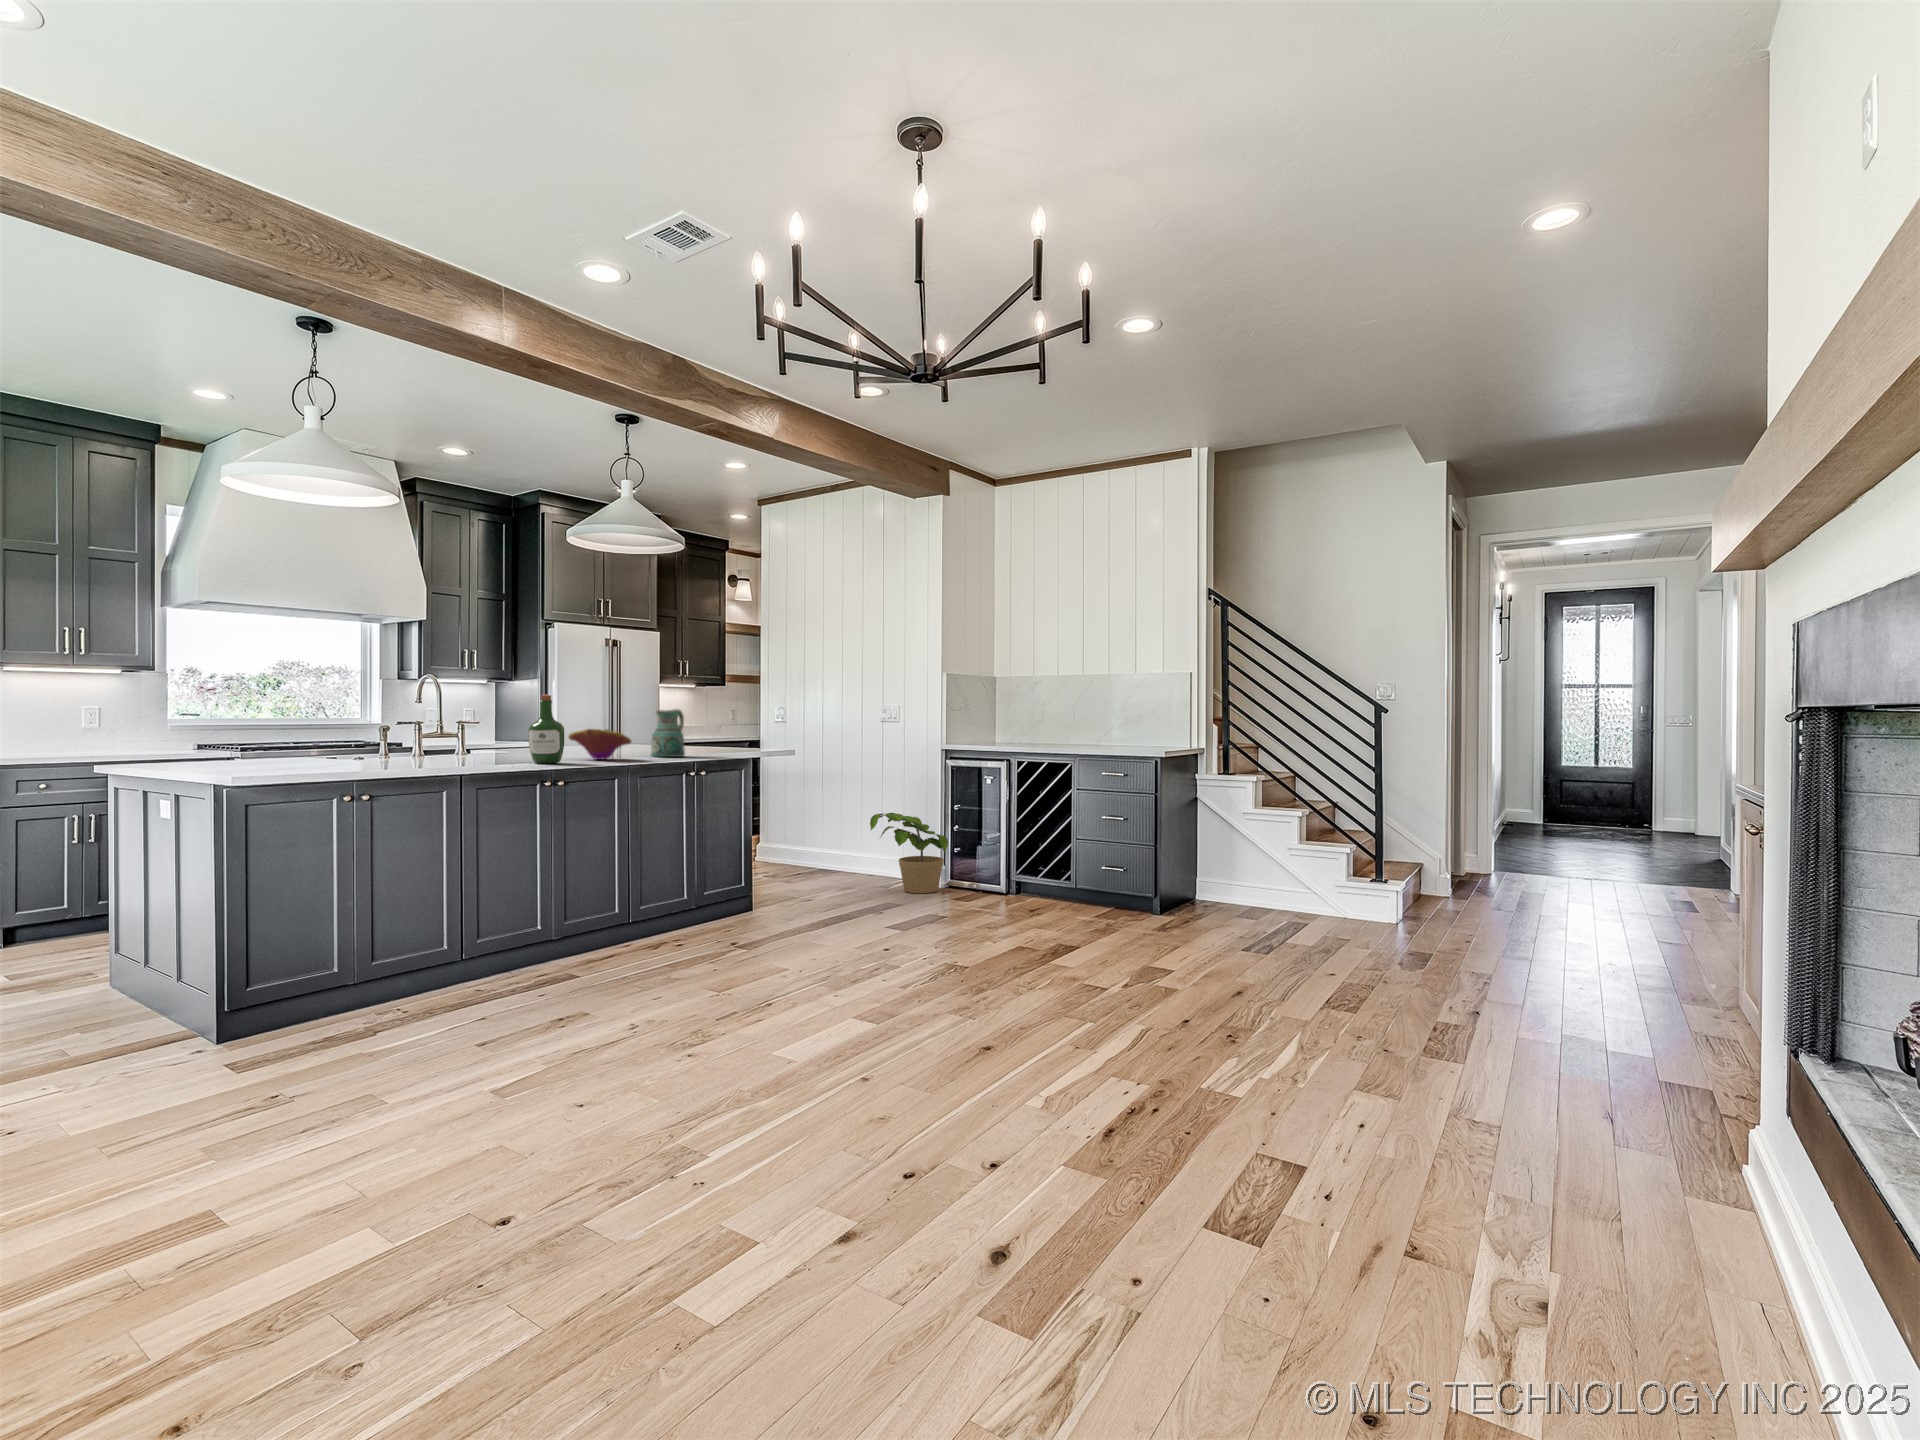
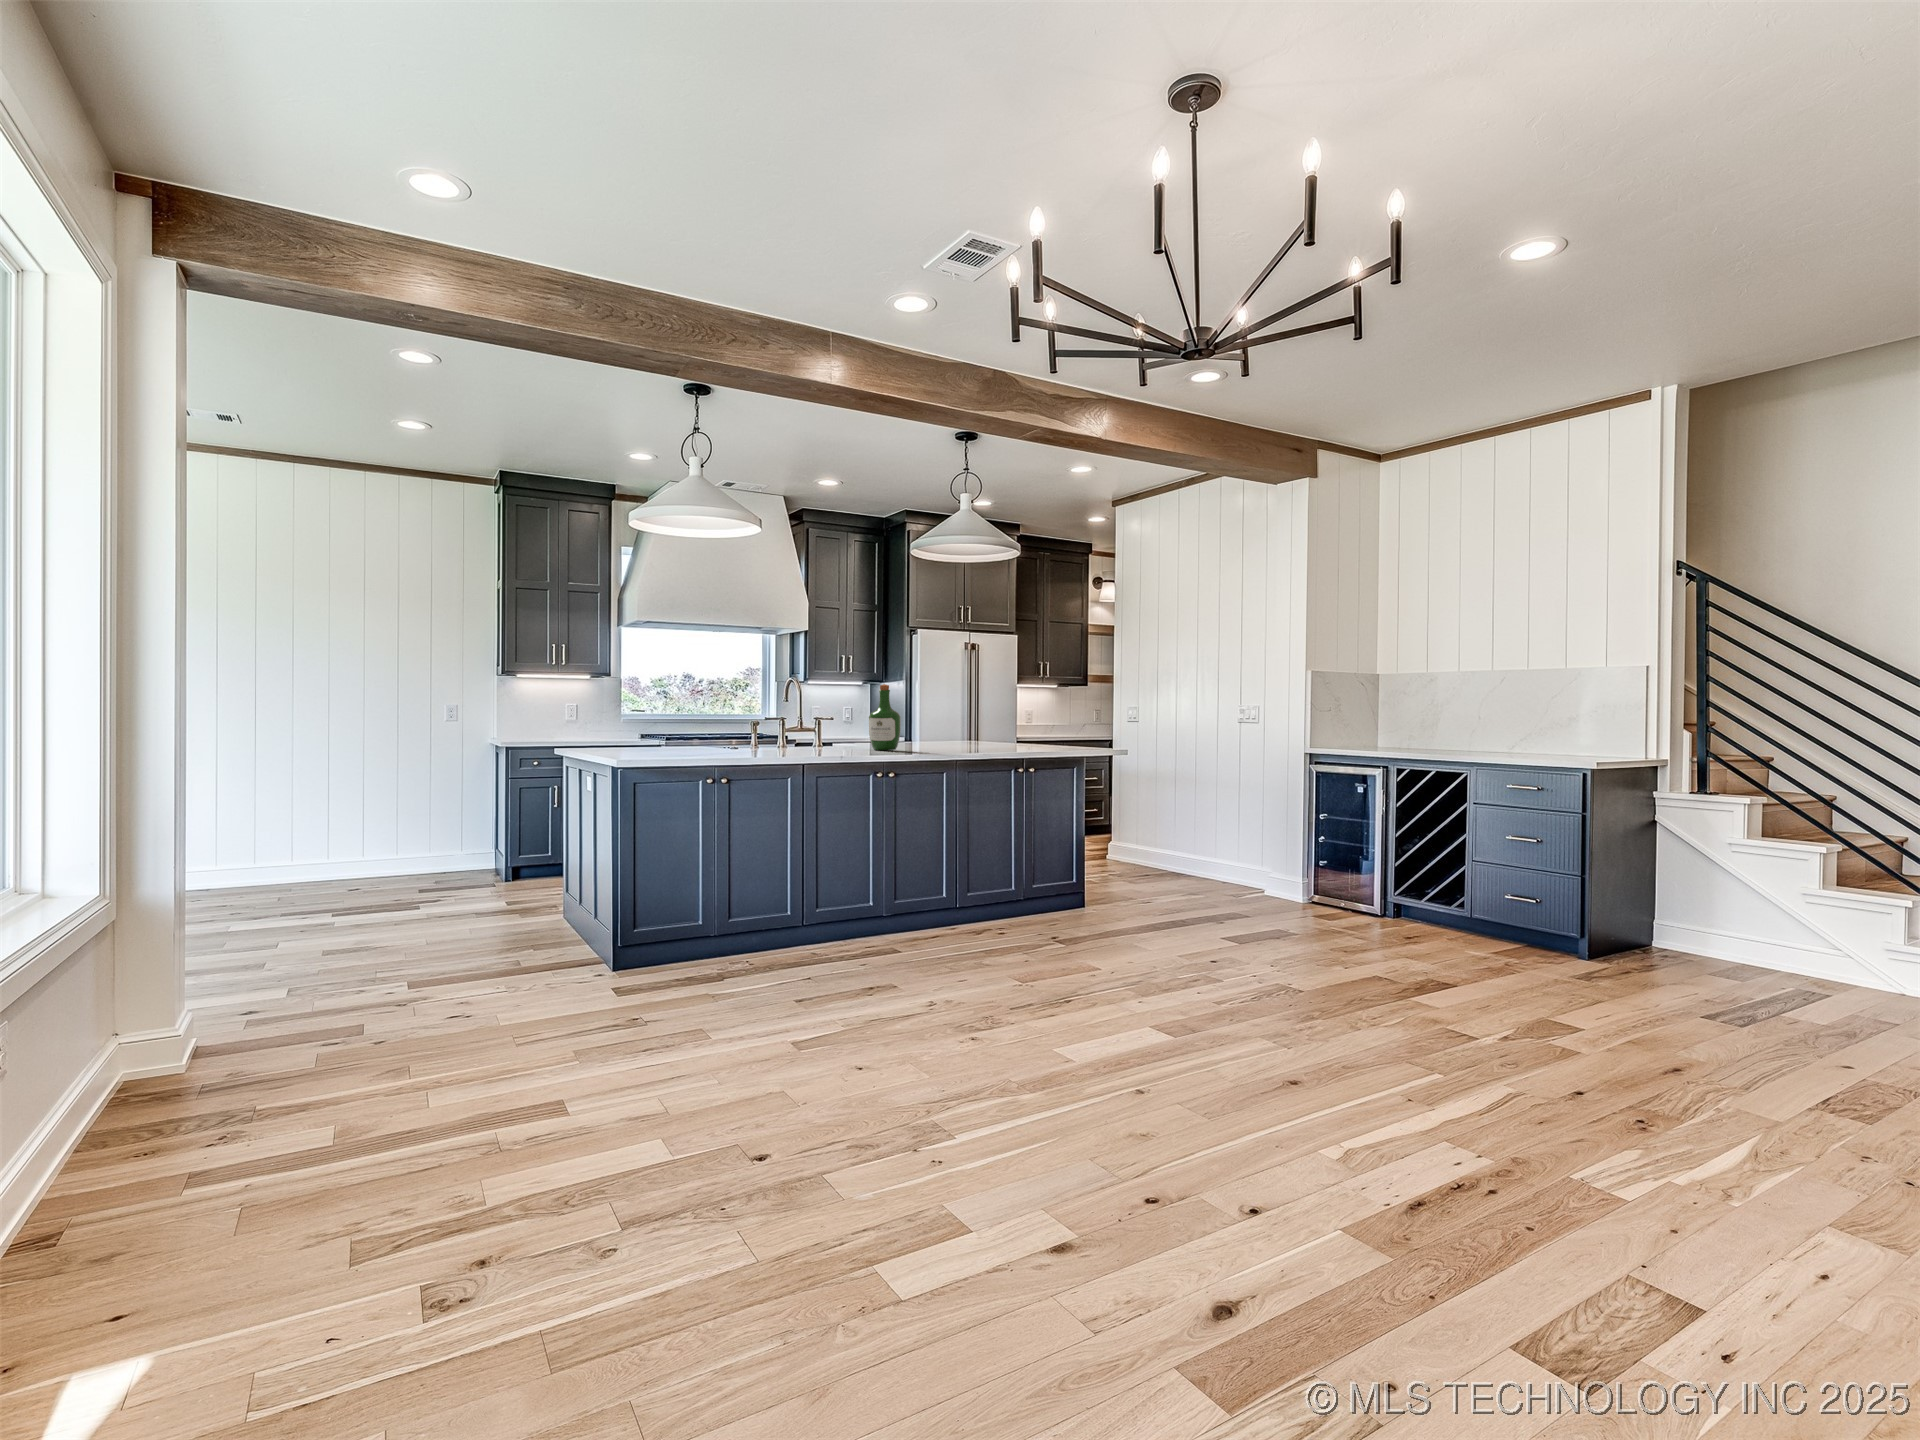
ceramic pitcher: present [651,709,685,757] -> none [991,703,1024,751]
decorative bowl: present [569,729,631,760] -> none [909,719,968,750]
potted plant: present [870,813,948,893] -> none [1220,820,1313,913]

